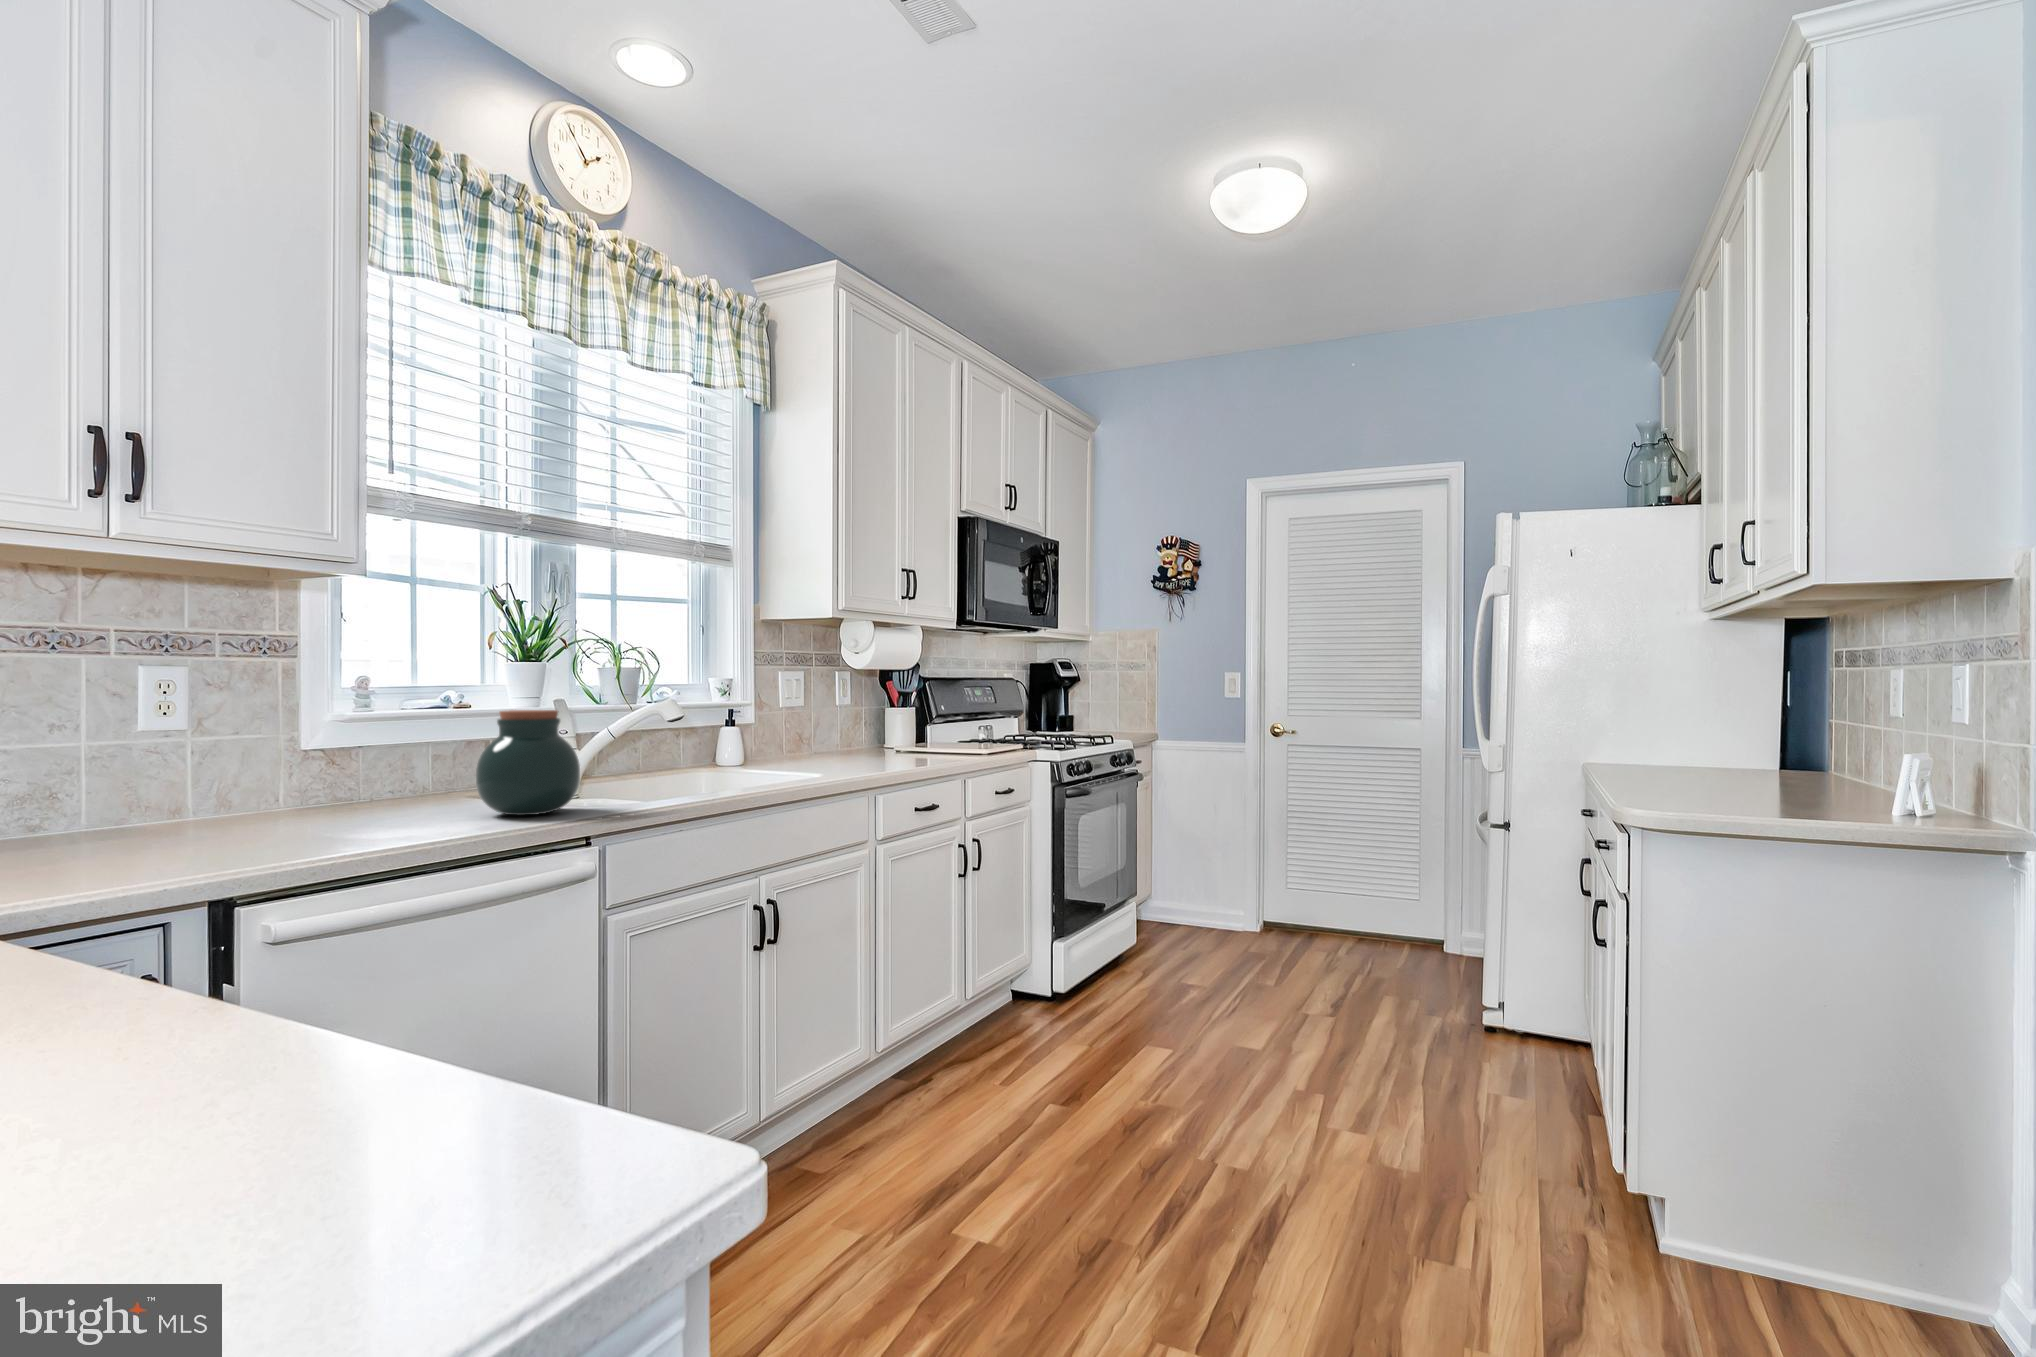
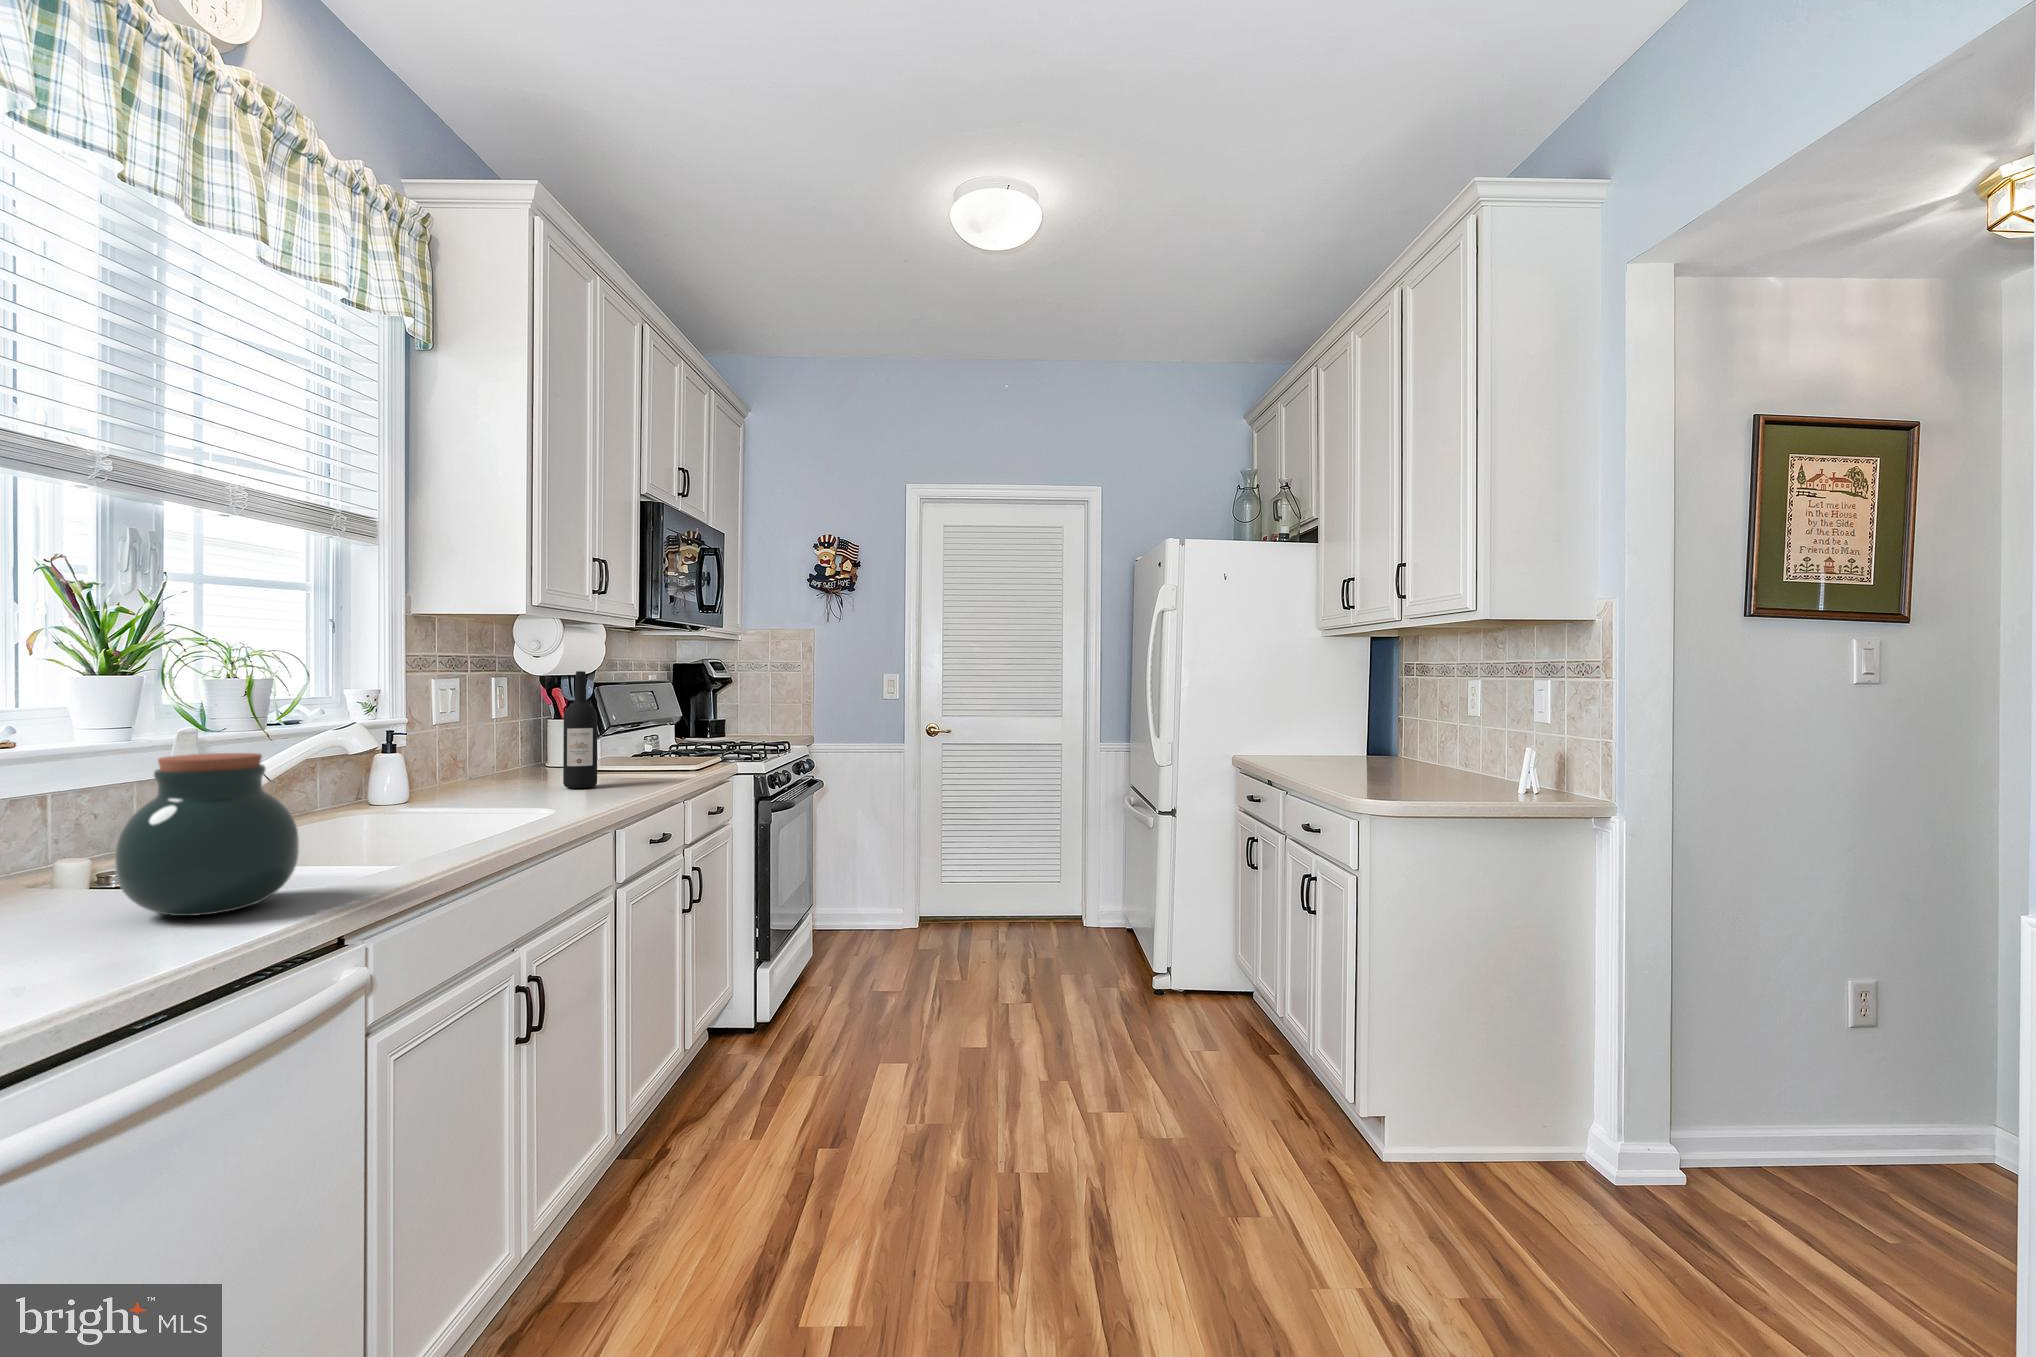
wine bottle: none [860,664,886,763] -> present [563,671,597,788]

